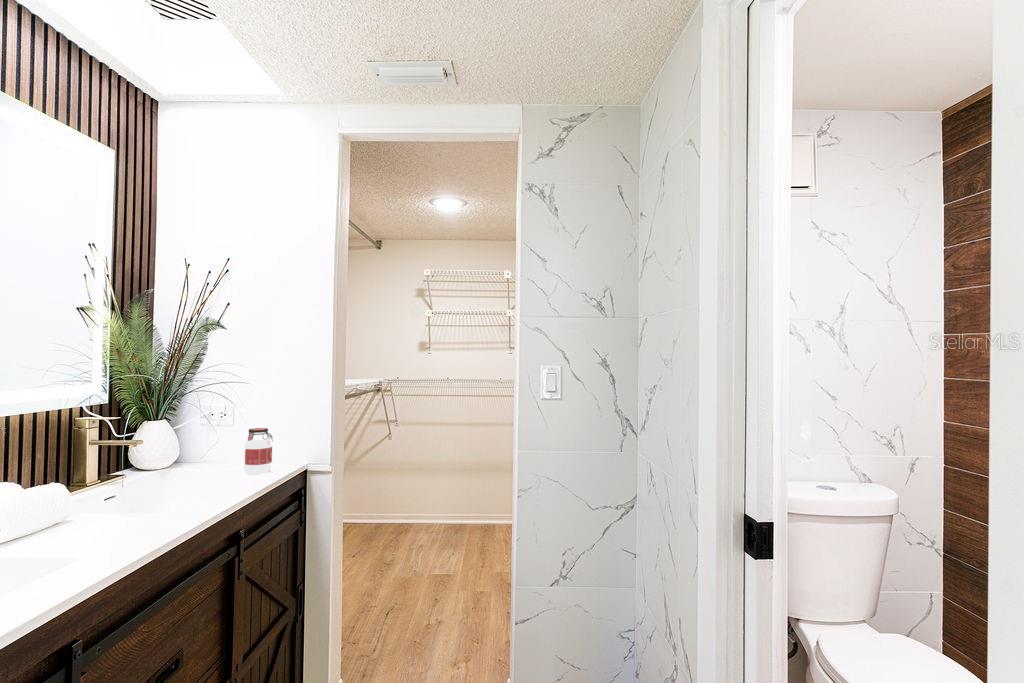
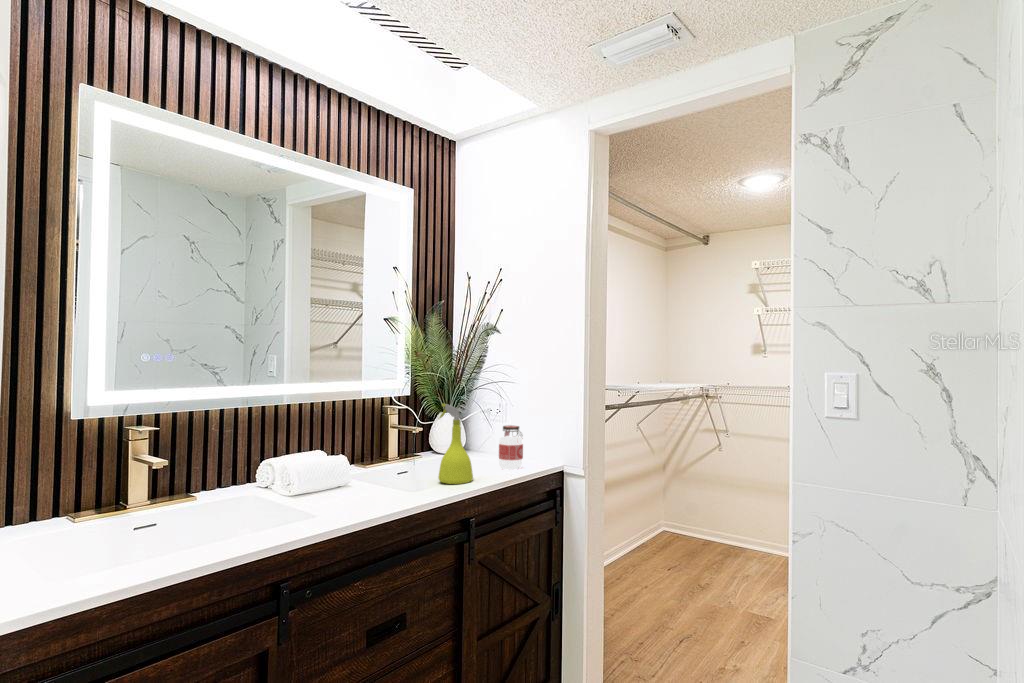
spray bottle: none [186,409,230,499] -> present [438,404,473,484]

